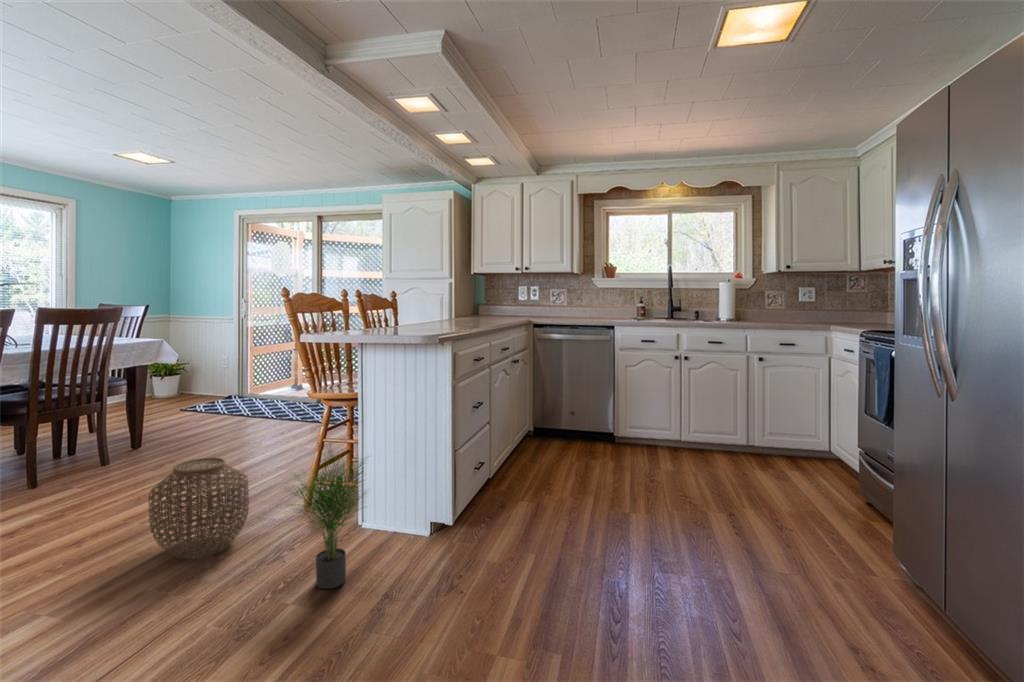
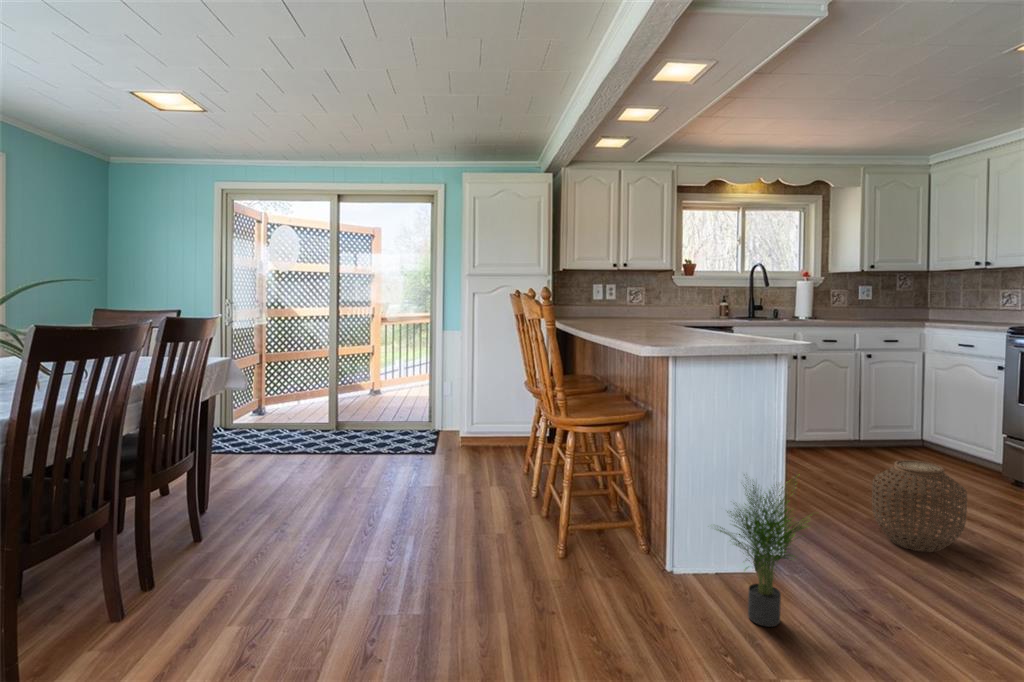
woven basket: present [149,458,249,559] -> present [872,460,967,552]

